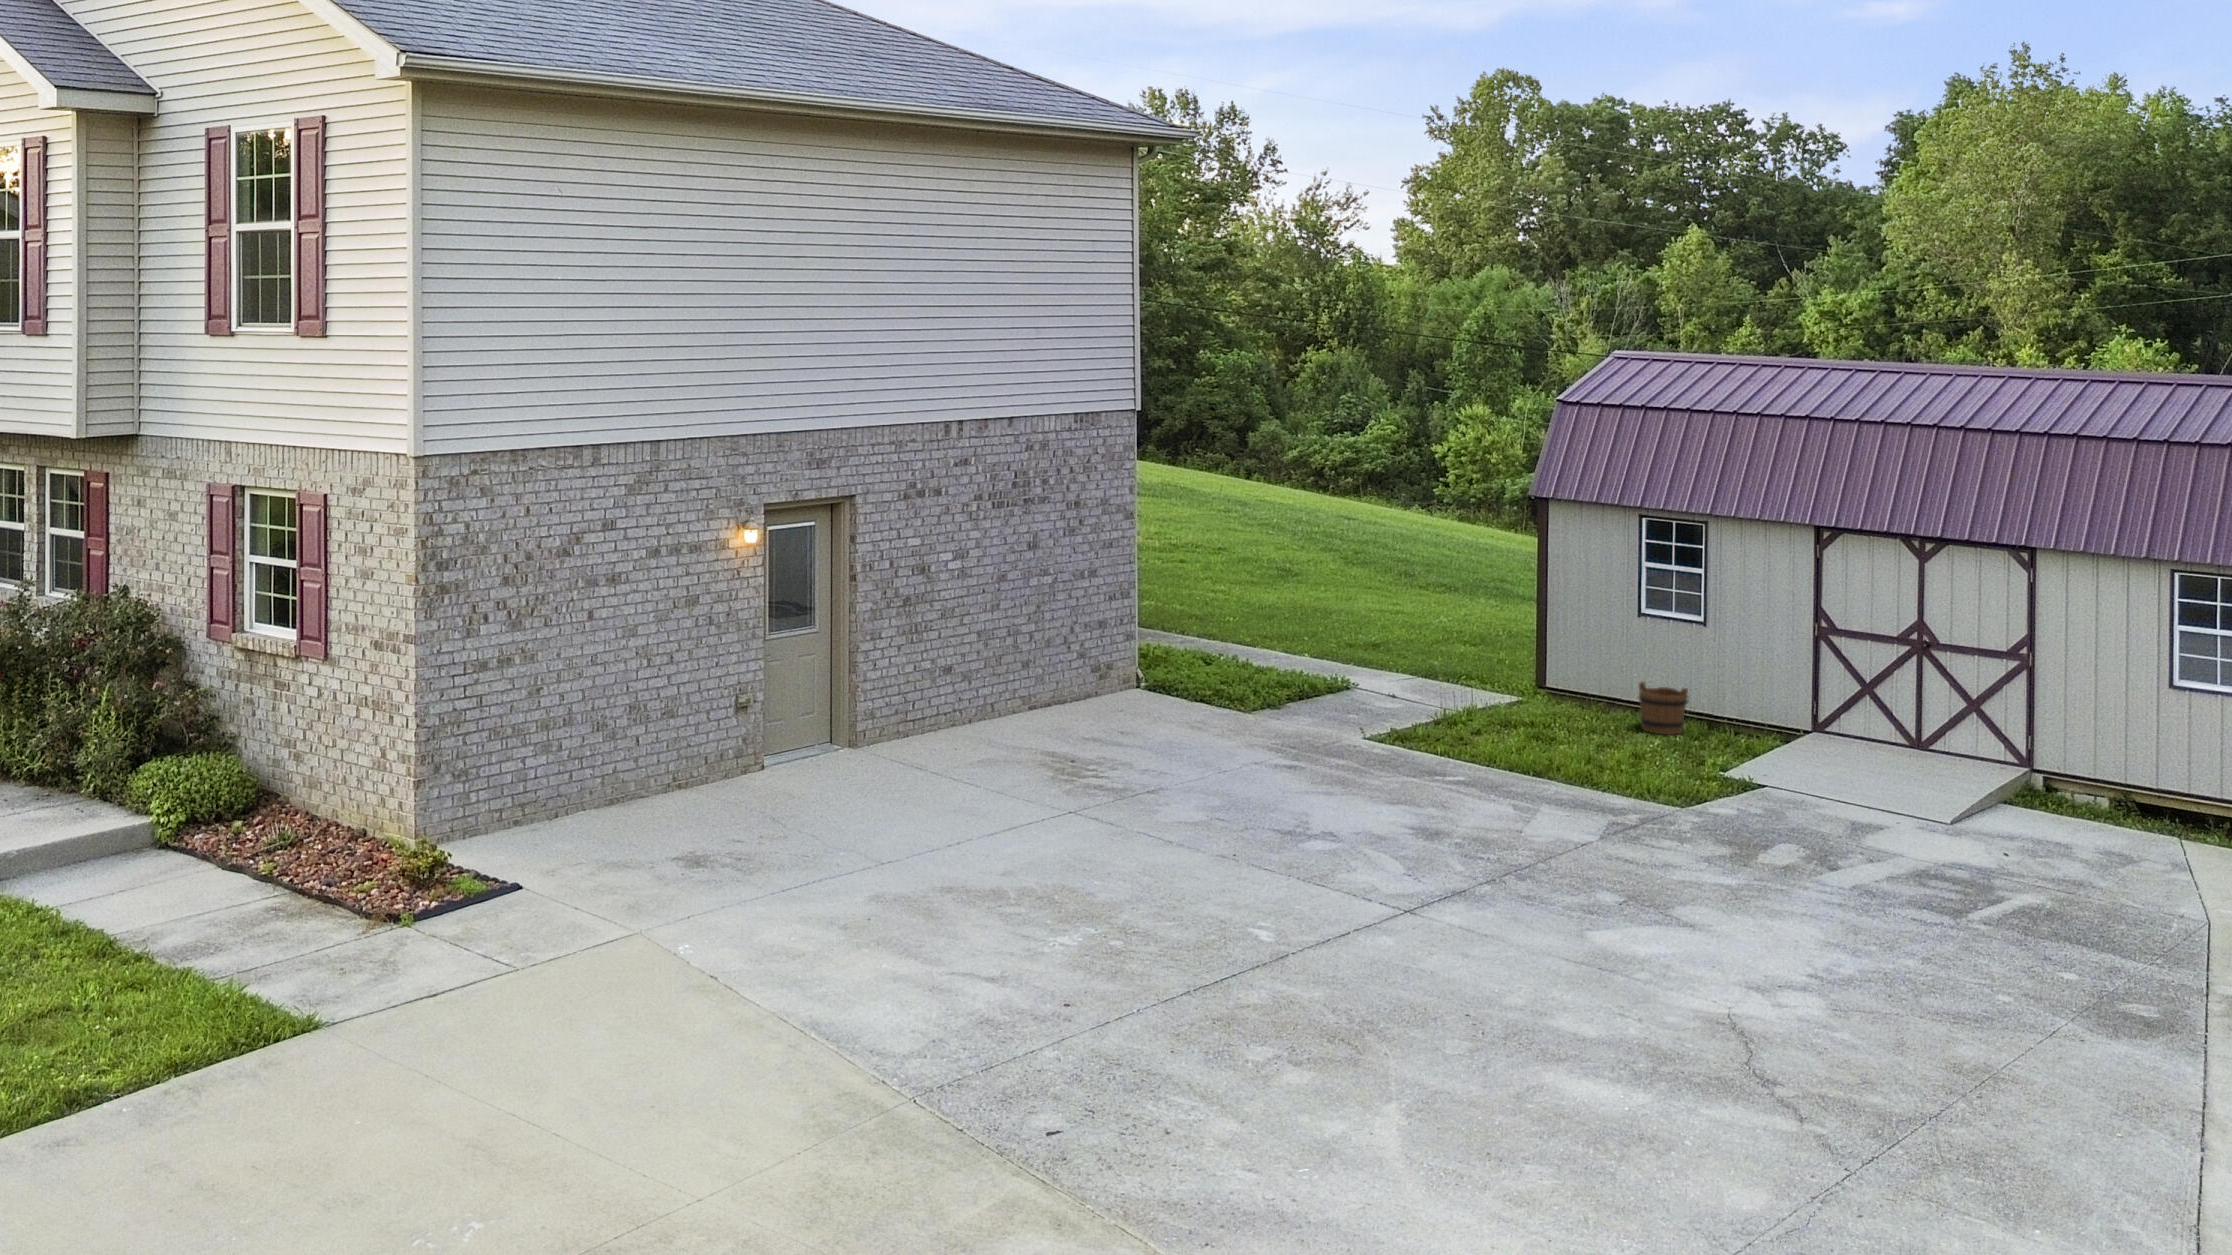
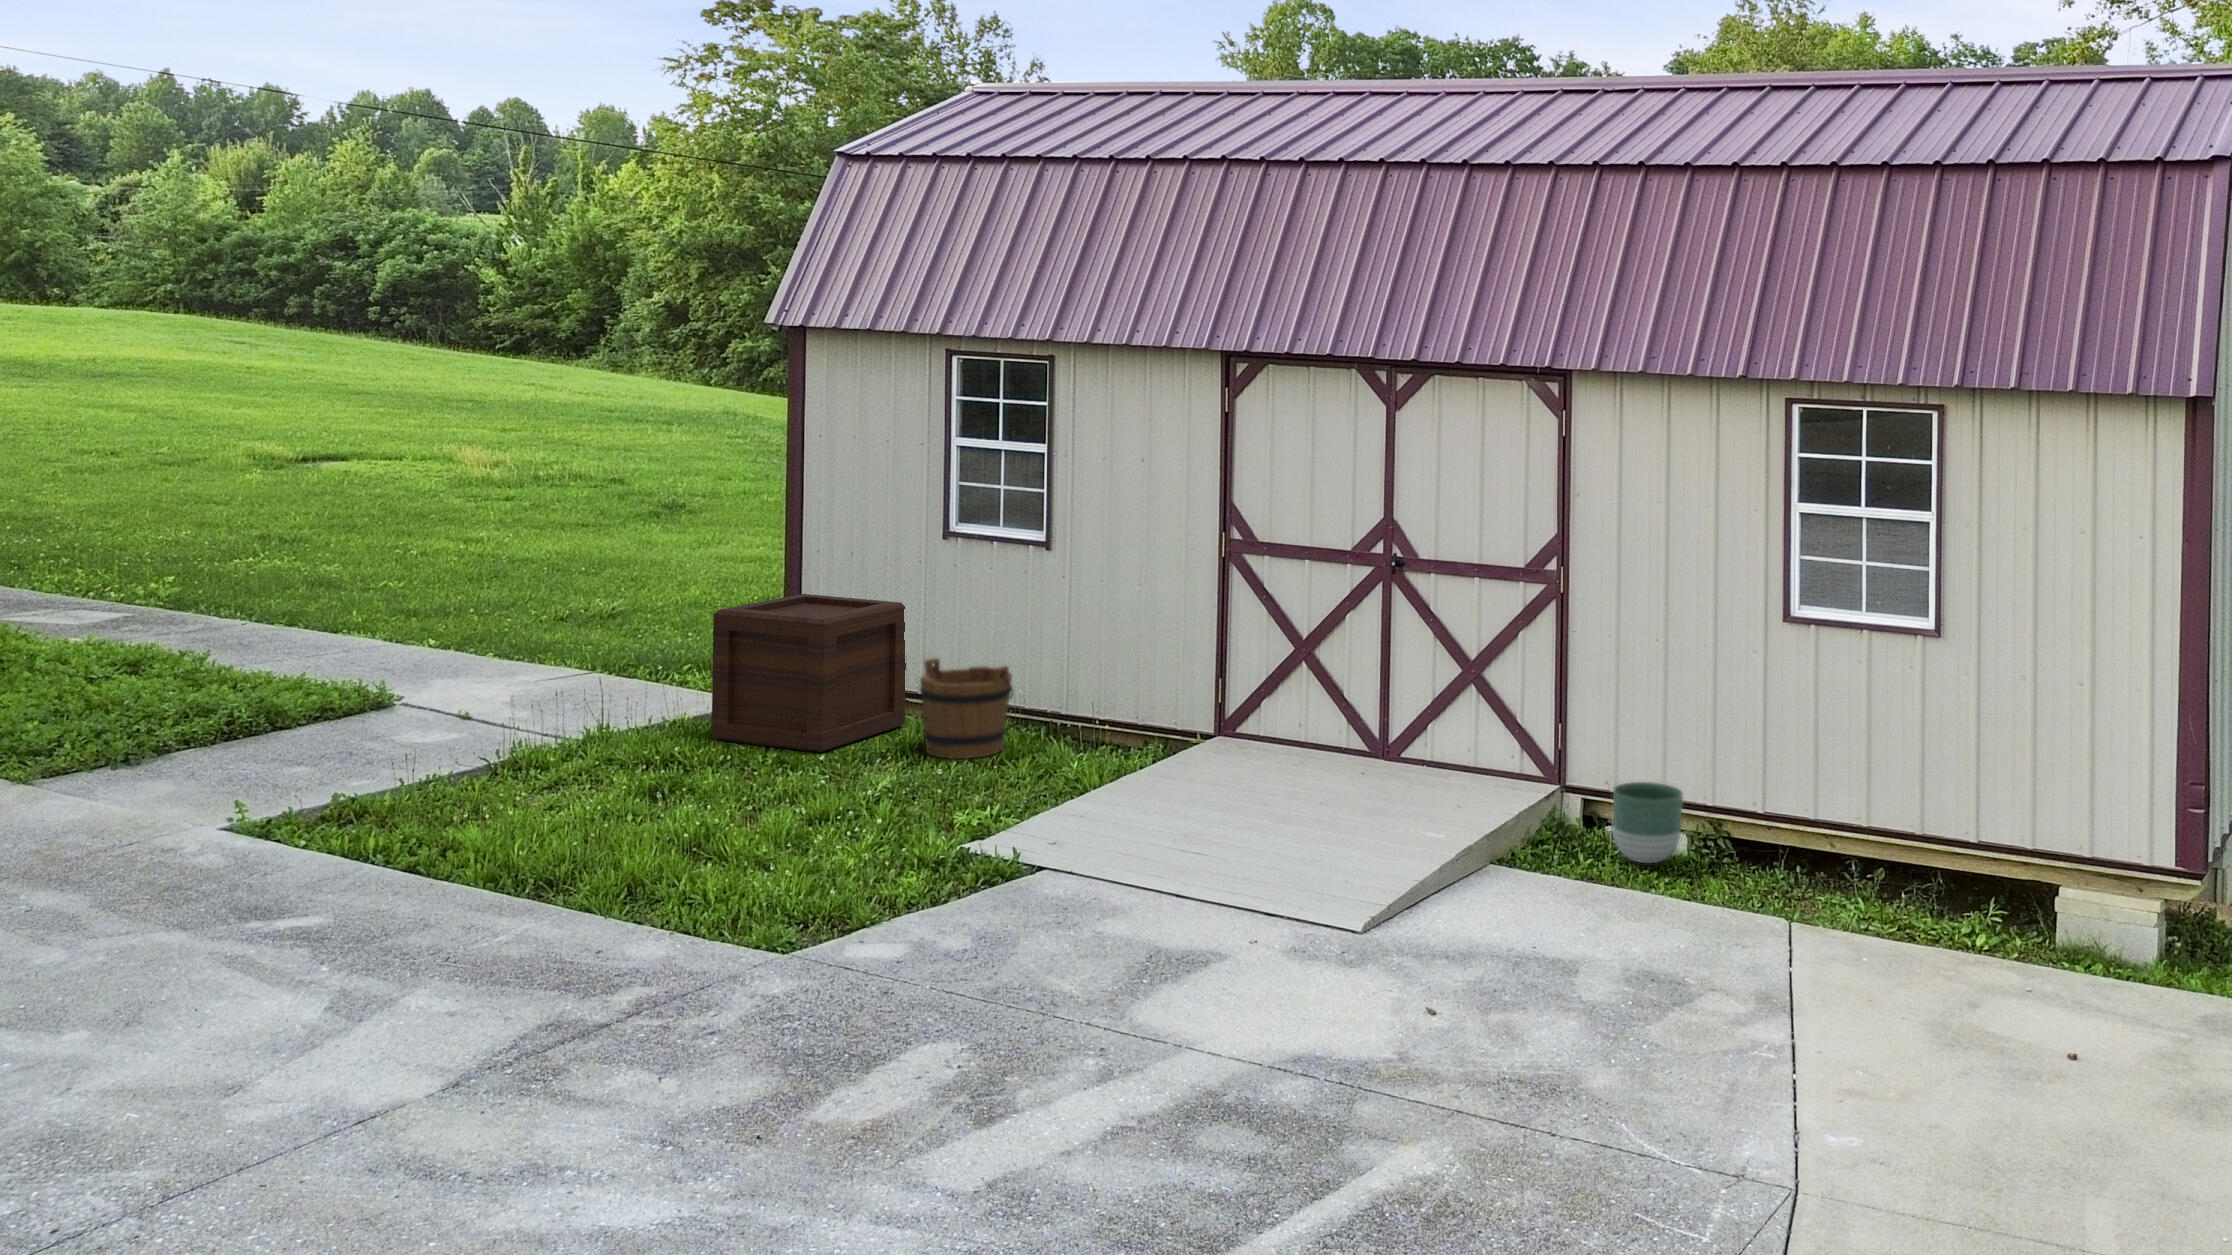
wooden crate: none [1525,644,1617,726] -> present [711,594,906,752]
planter: none [2066,767,2108,808] -> present [1613,782,1683,863]

